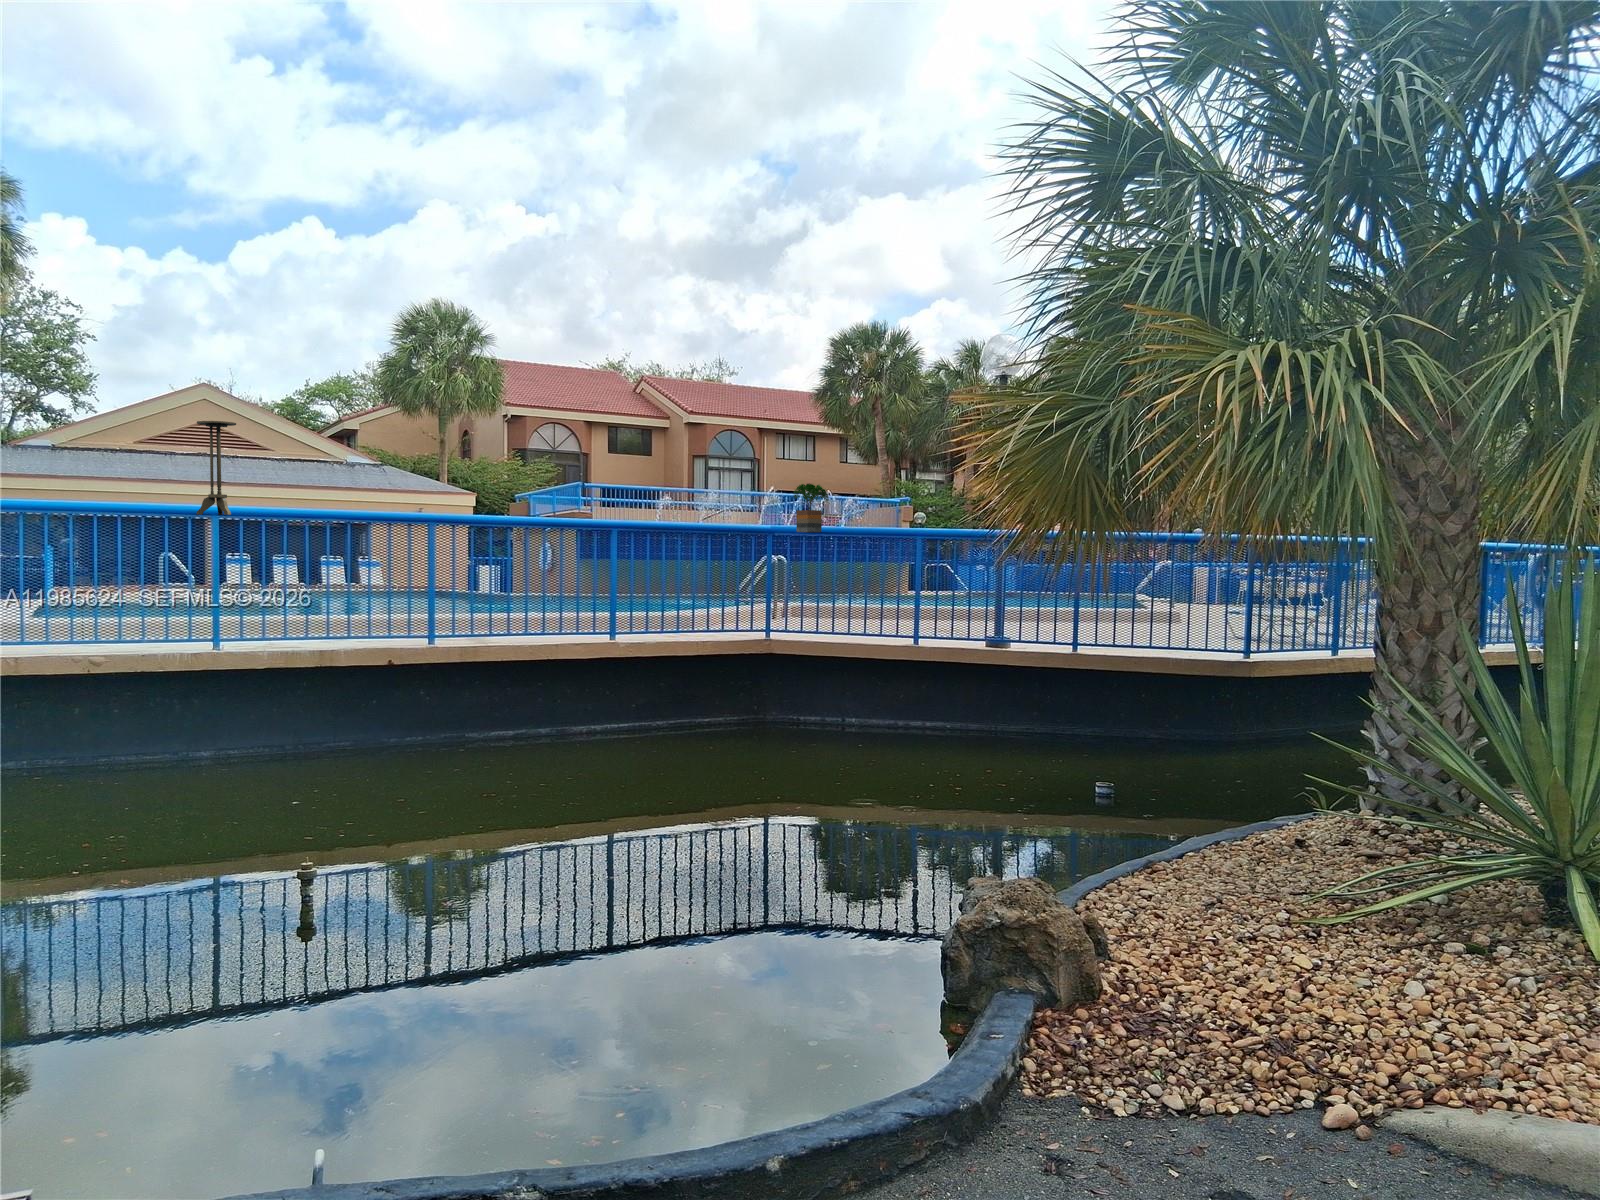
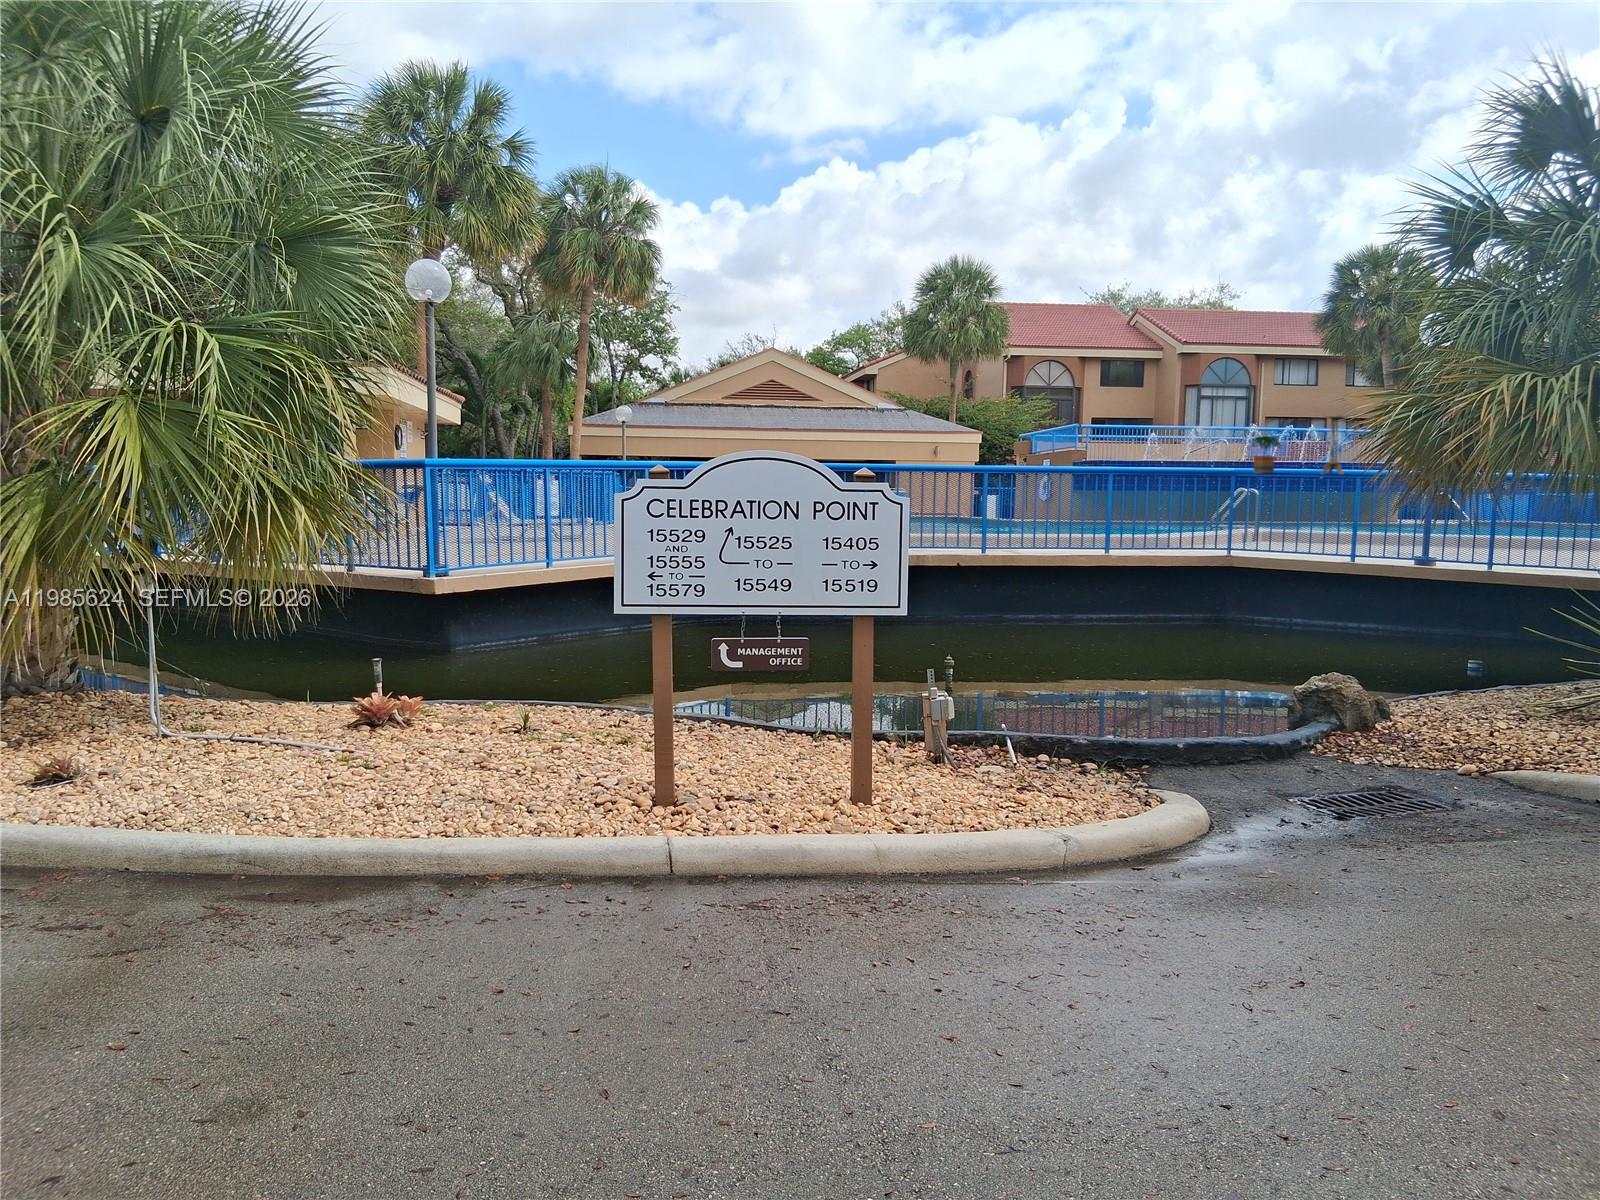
side table: present [196,421,236,515] -> present [1321,416,1344,474]

